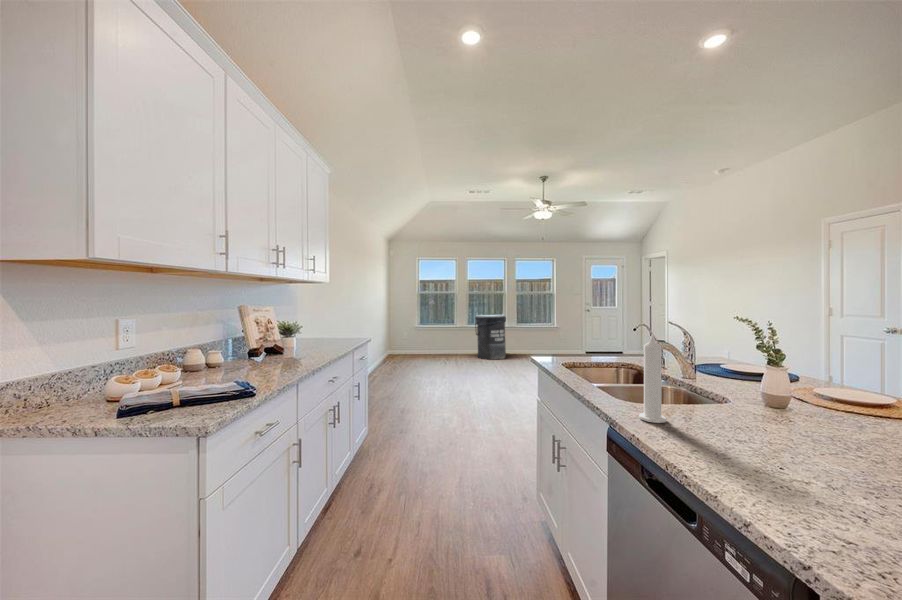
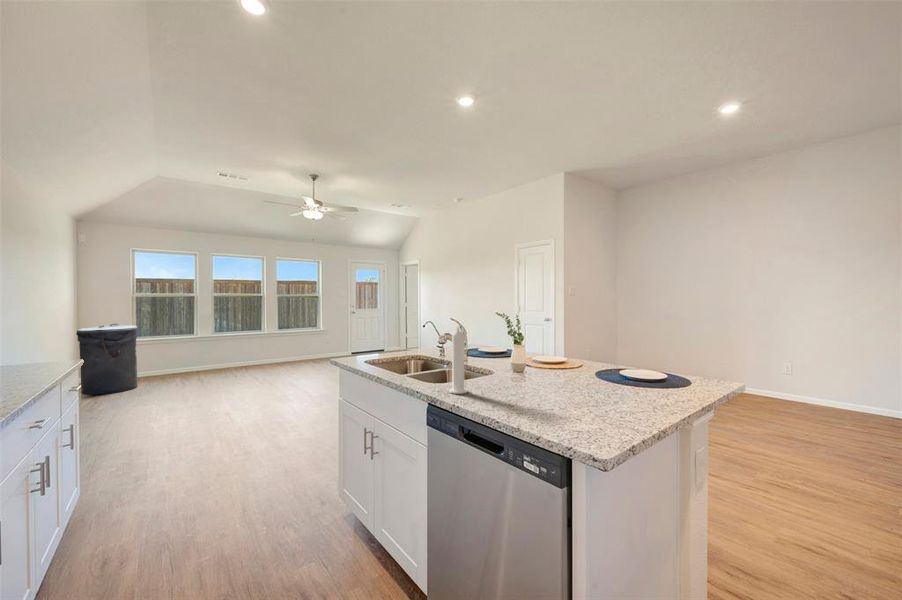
trash can: present [475,314,506,360] -> present [76,324,137,395]

